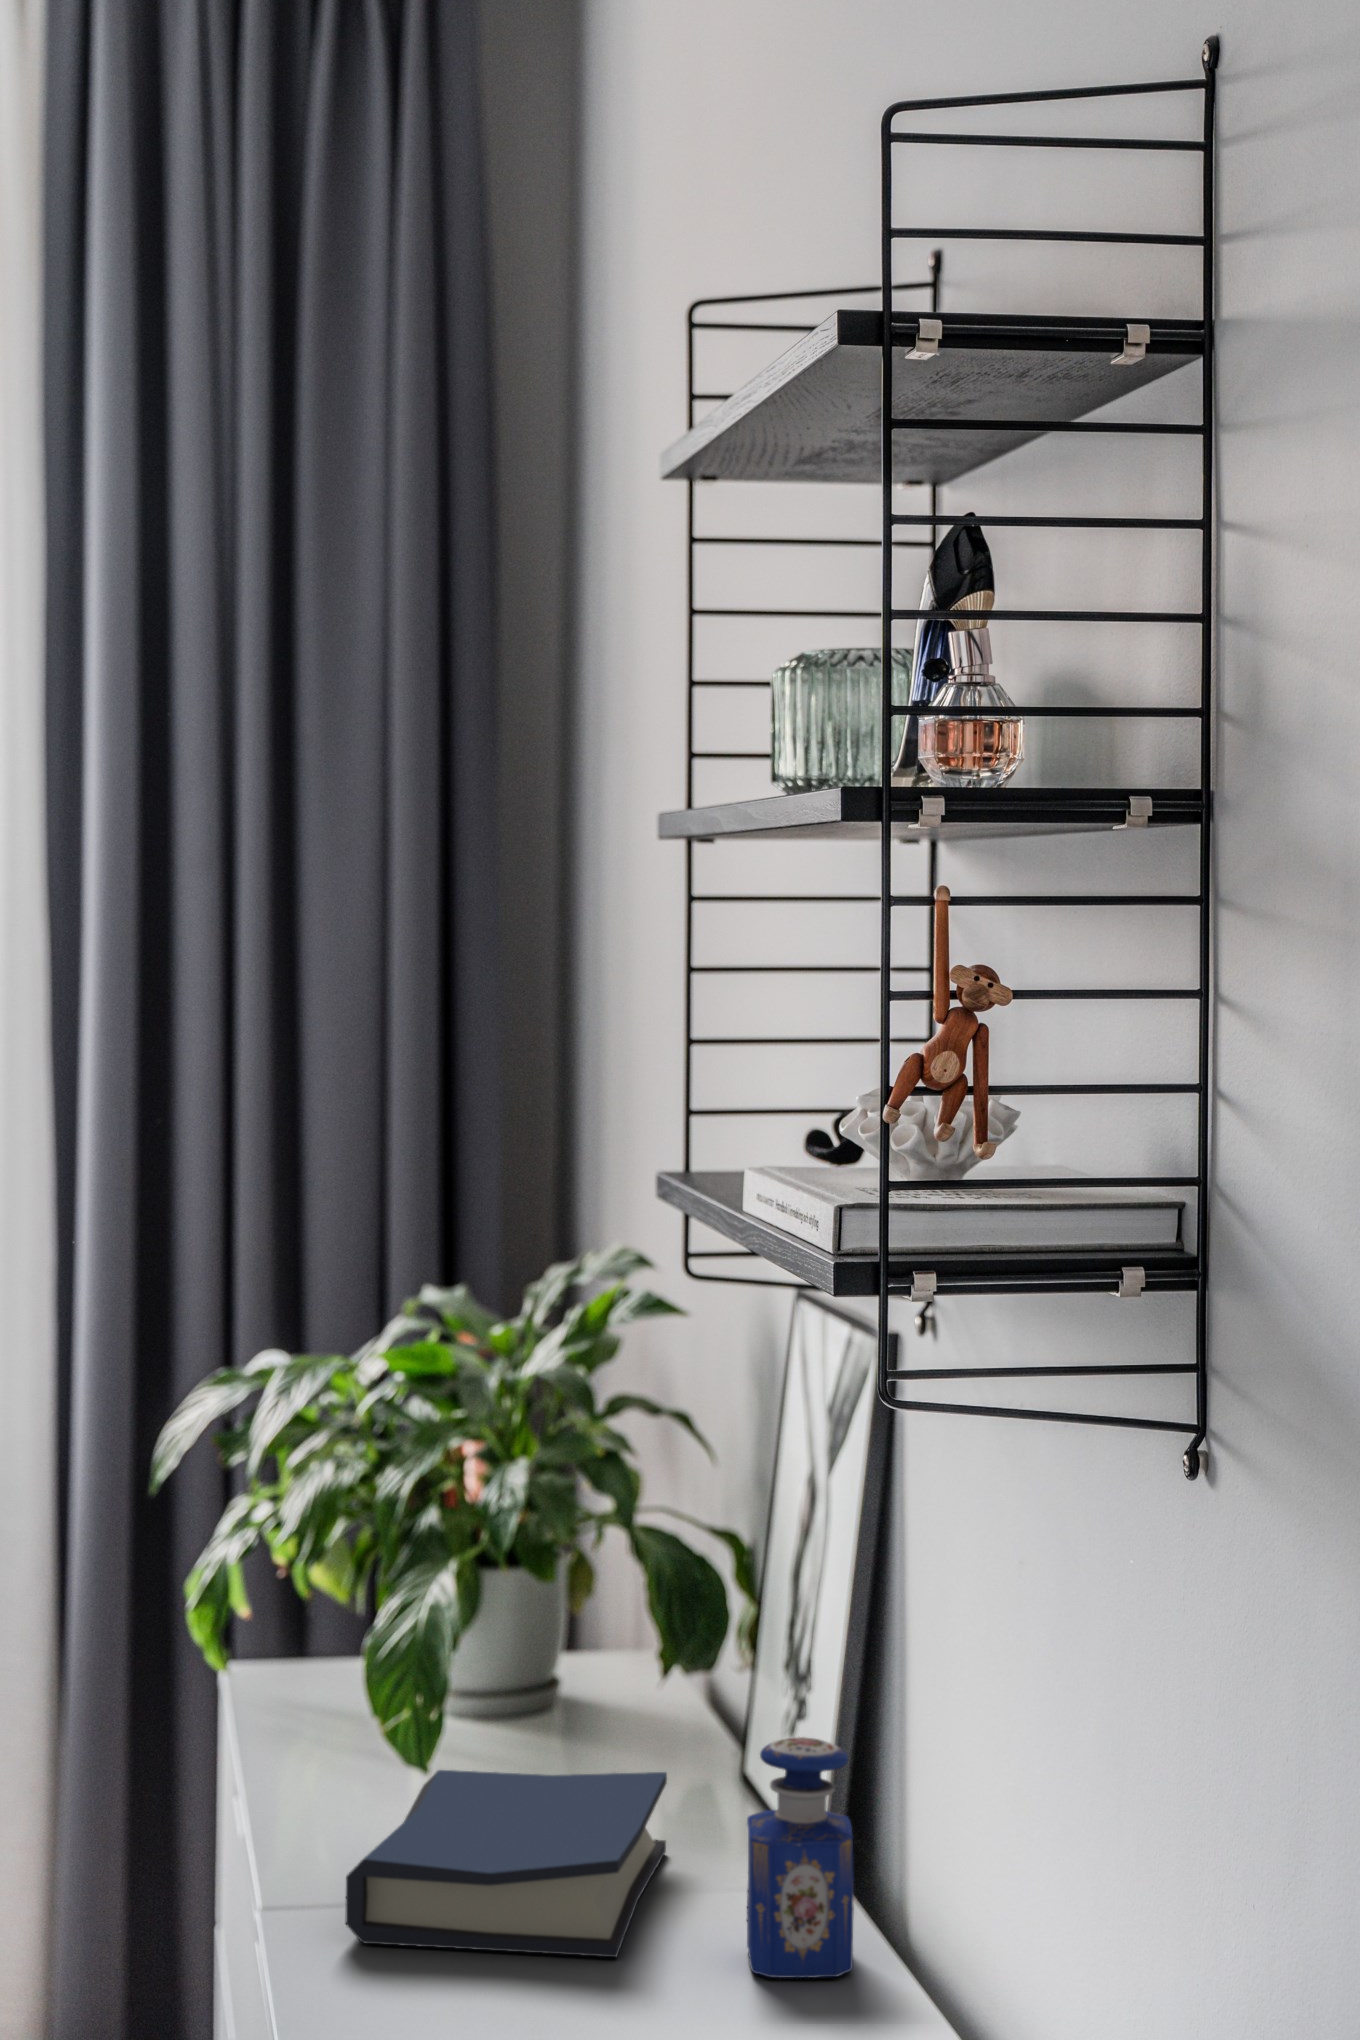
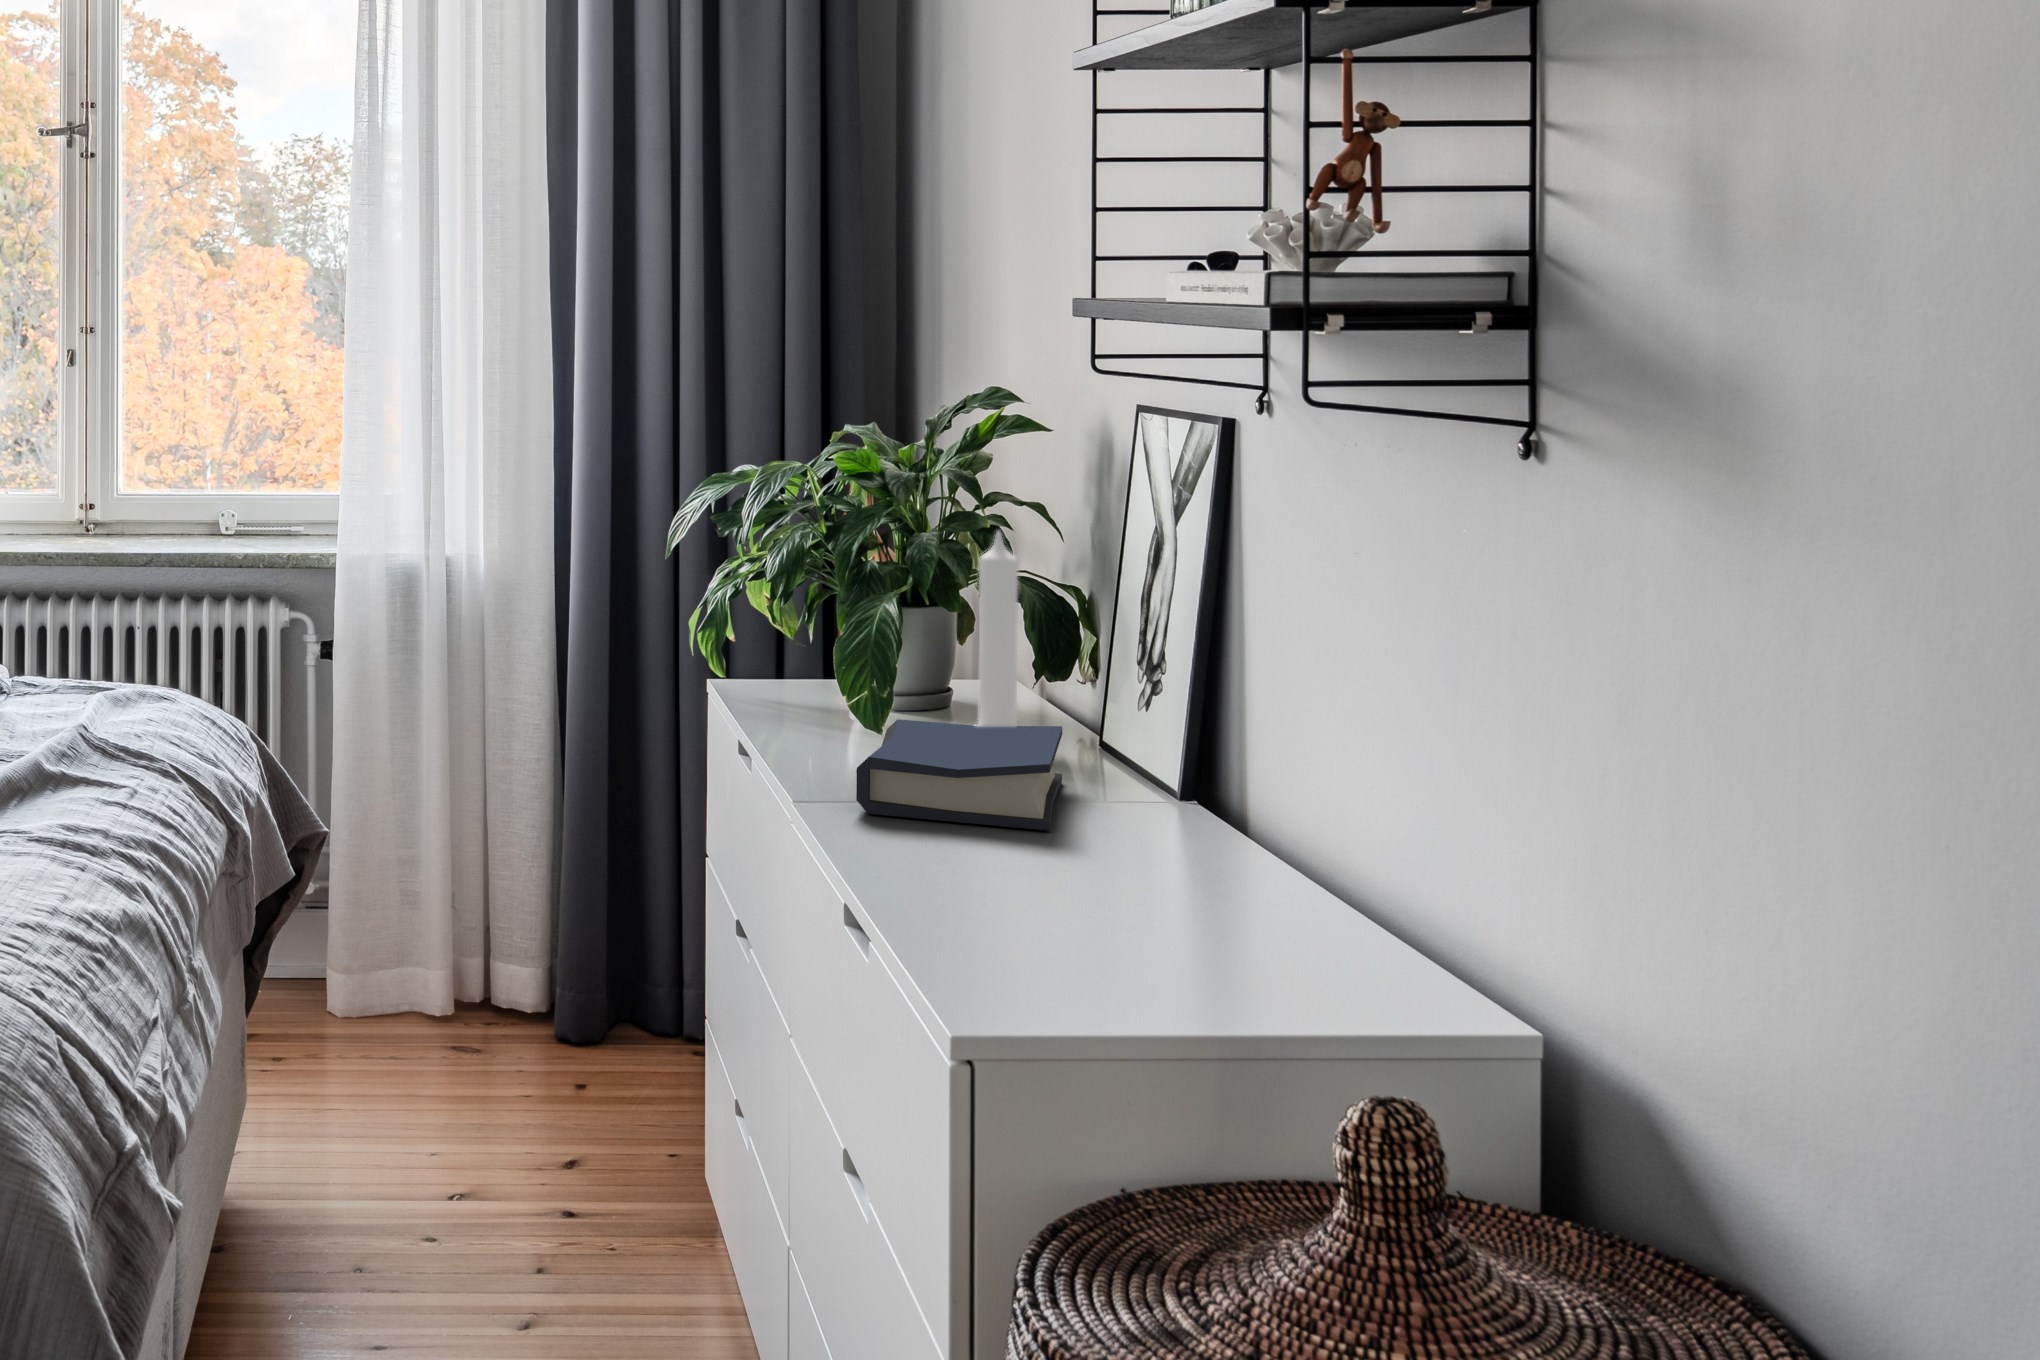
candle: none [562,1469,645,1774] -> present [978,532,1018,726]
perfume bottle: present [747,1737,854,1978] -> none [1141,687,1223,849]

